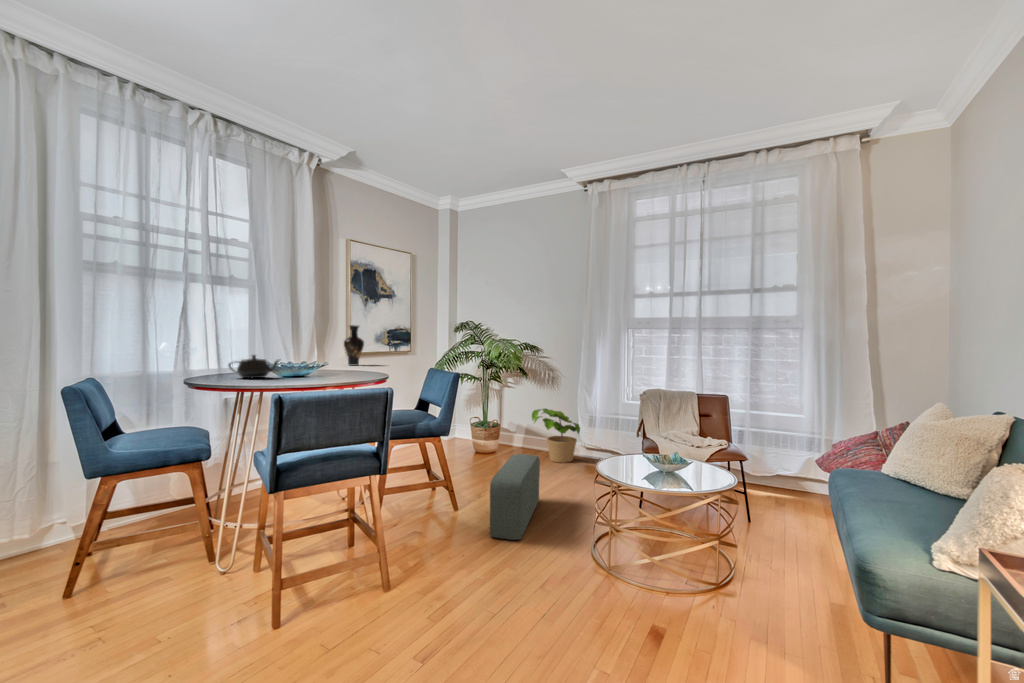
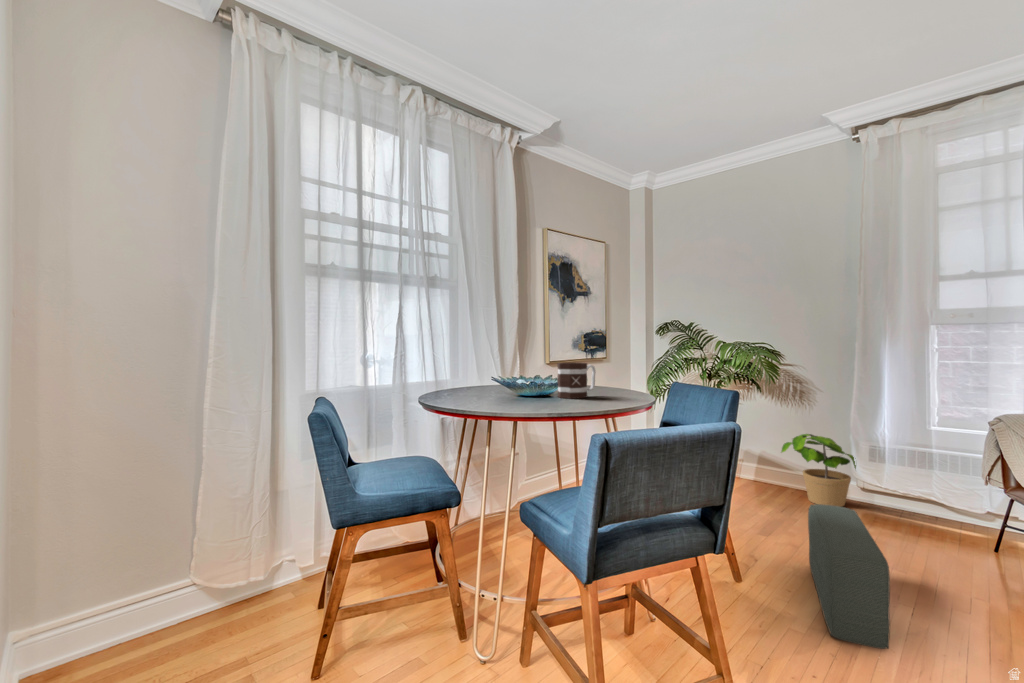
vase: present [344,325,364,366] -> none [540,330,564,377]
mug: none [311,350,346,377] -> present [557,362,596,399]
teapot: present [228,355,279,378] -> none [471,371,530,401]

